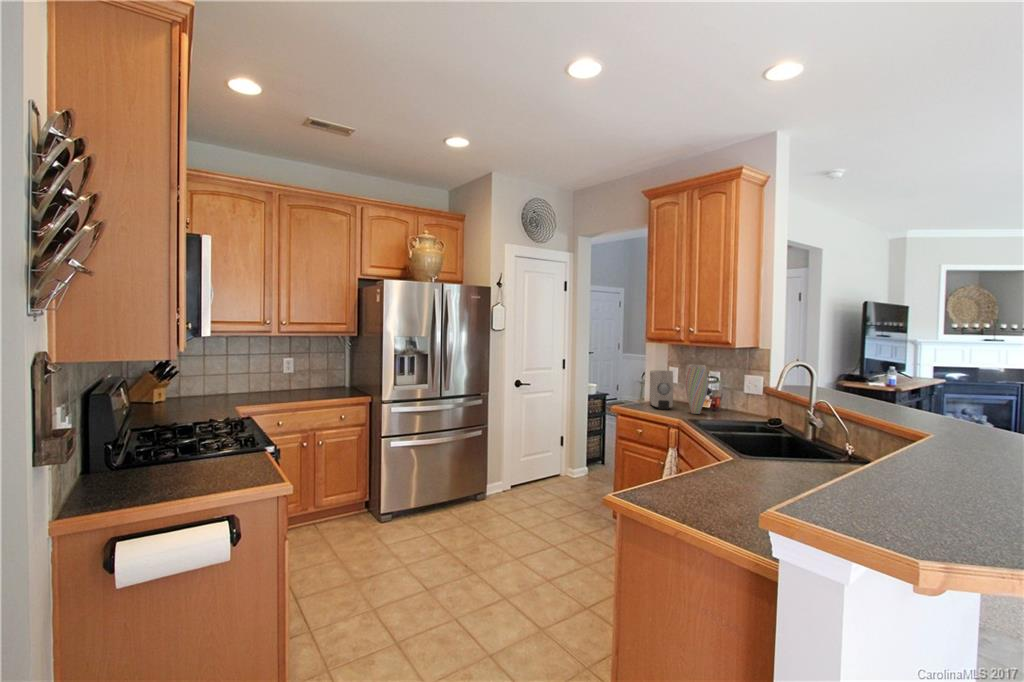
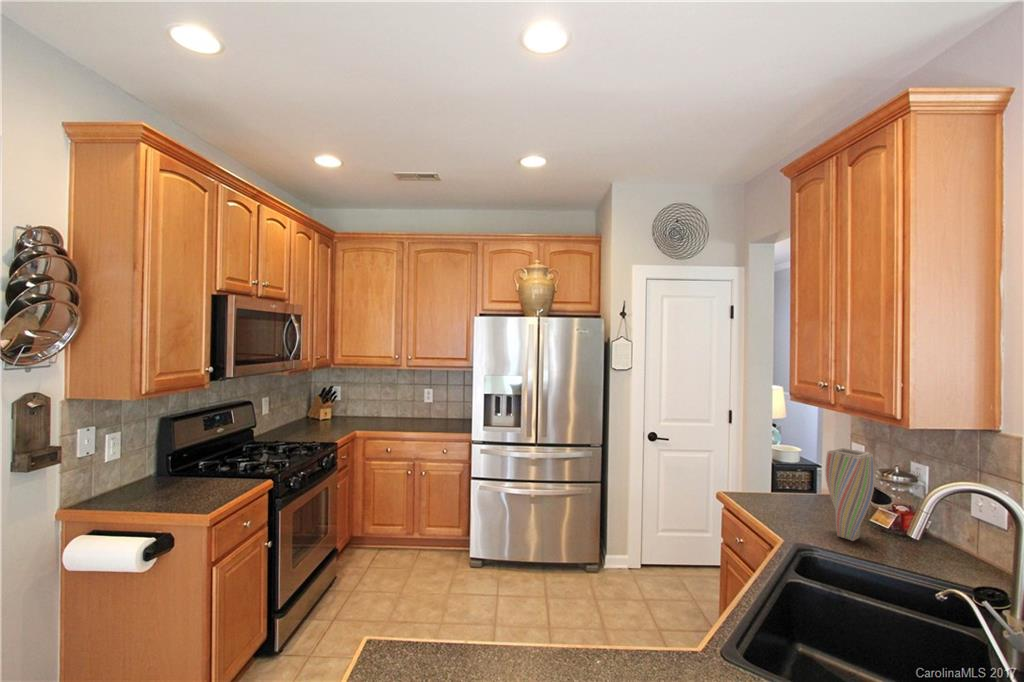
soap dispenser: present [650,370,673,409] -> none [777,446,819,518]

